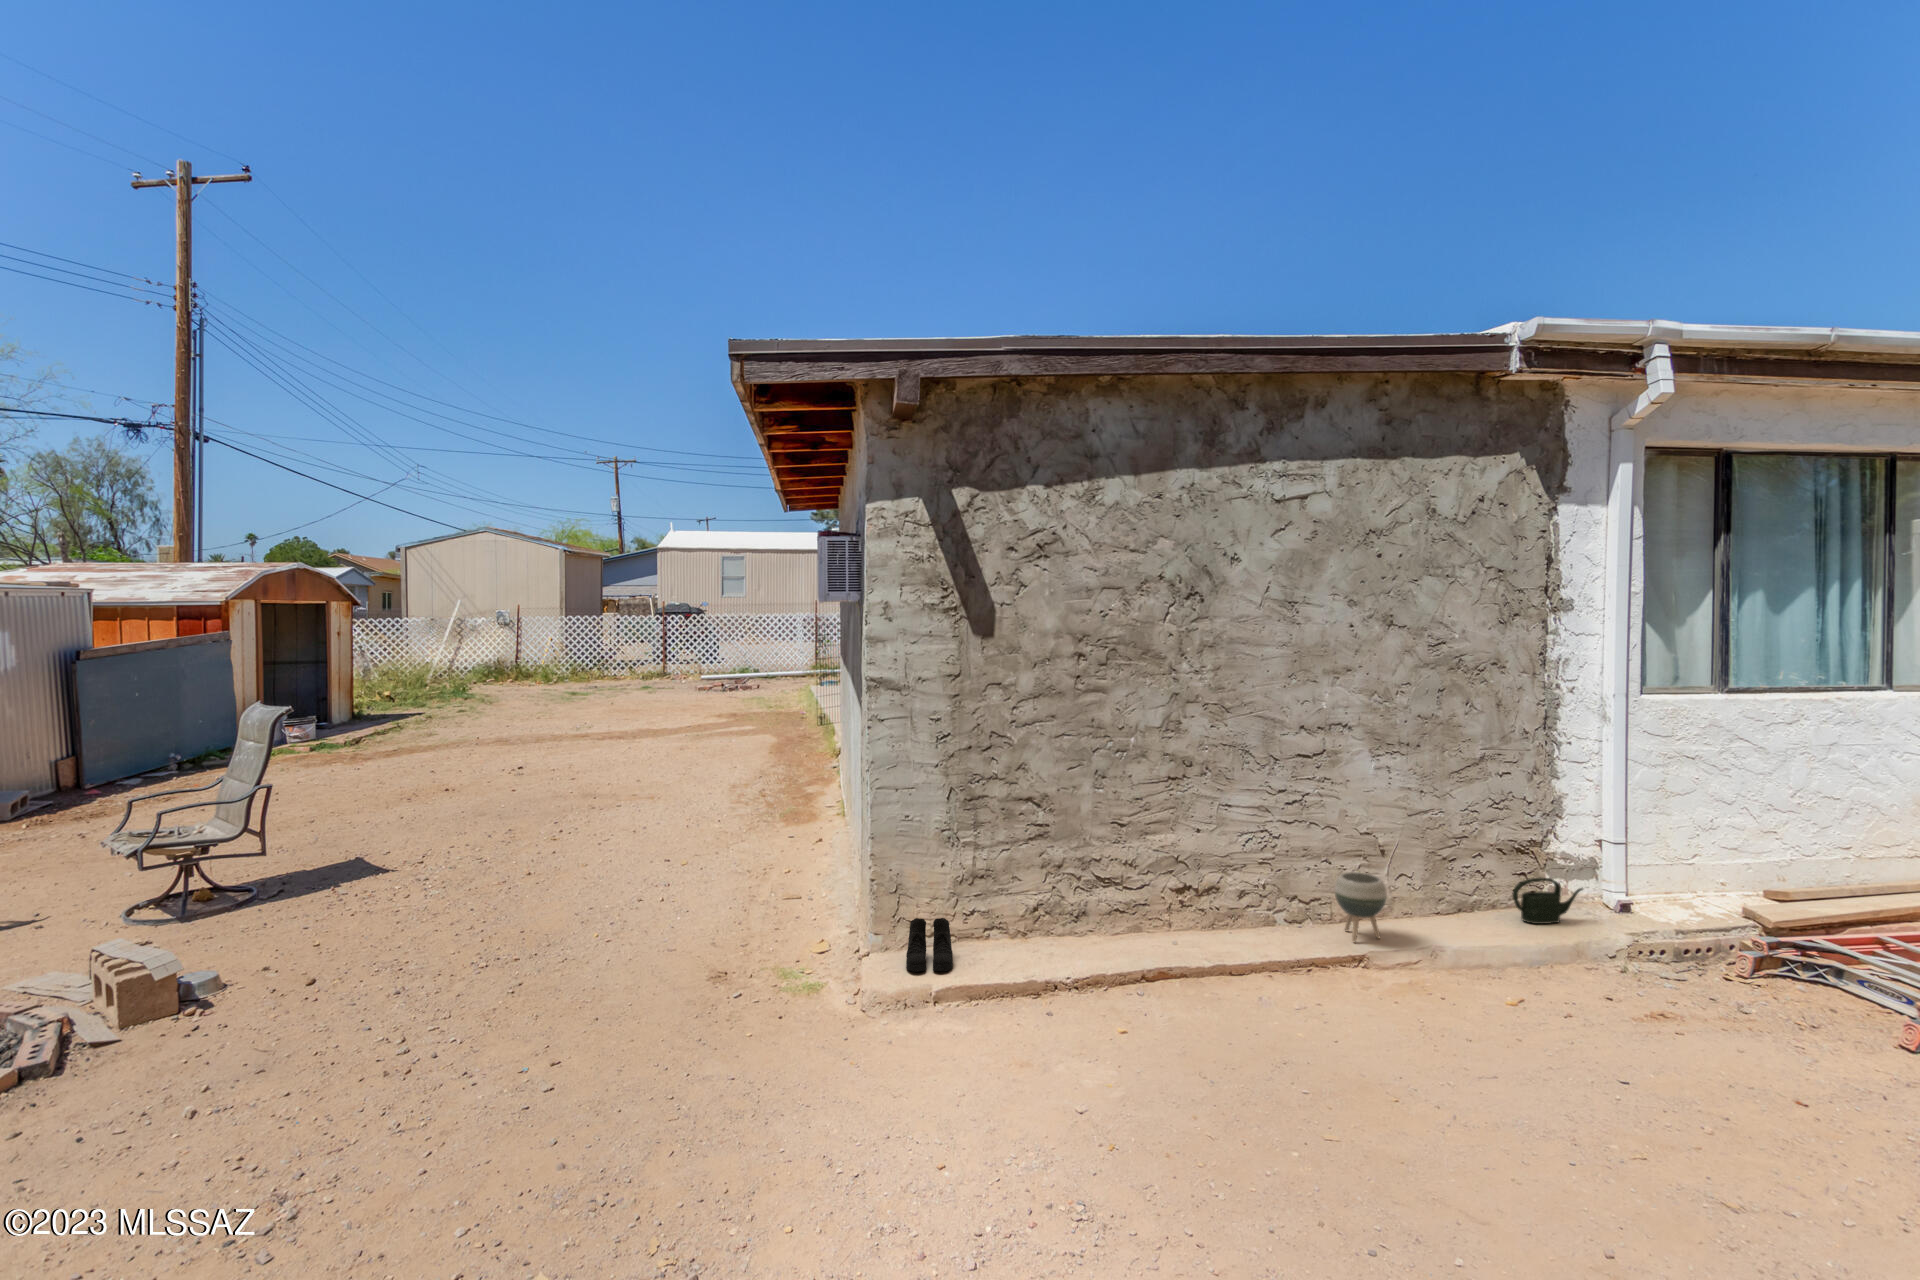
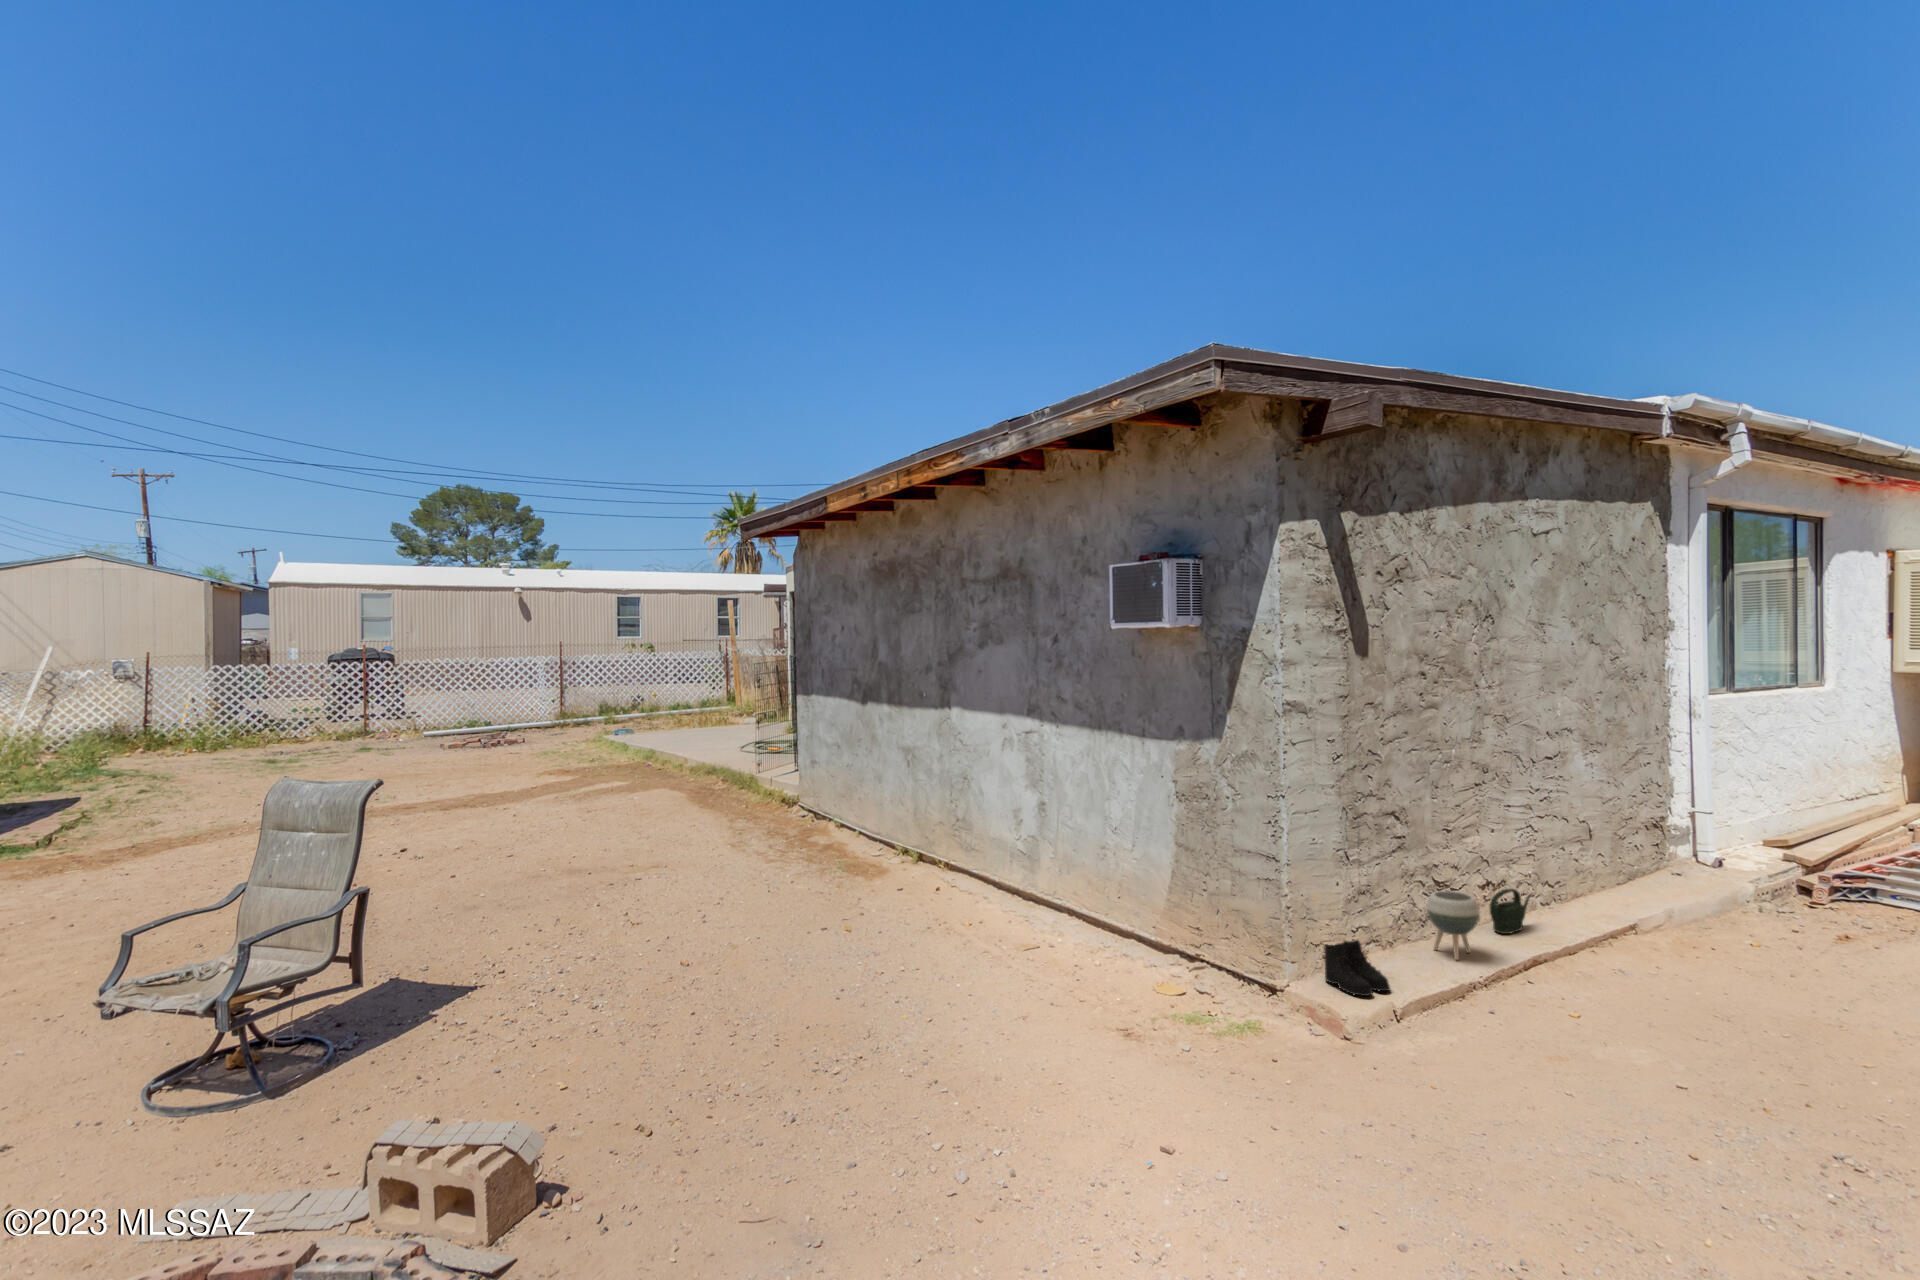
planter: present [1334,872,1387,942] -> present [1427,891,1480,960]
watering can: present [1512,877,1583,924] -> present [1489,889,1532,934]

